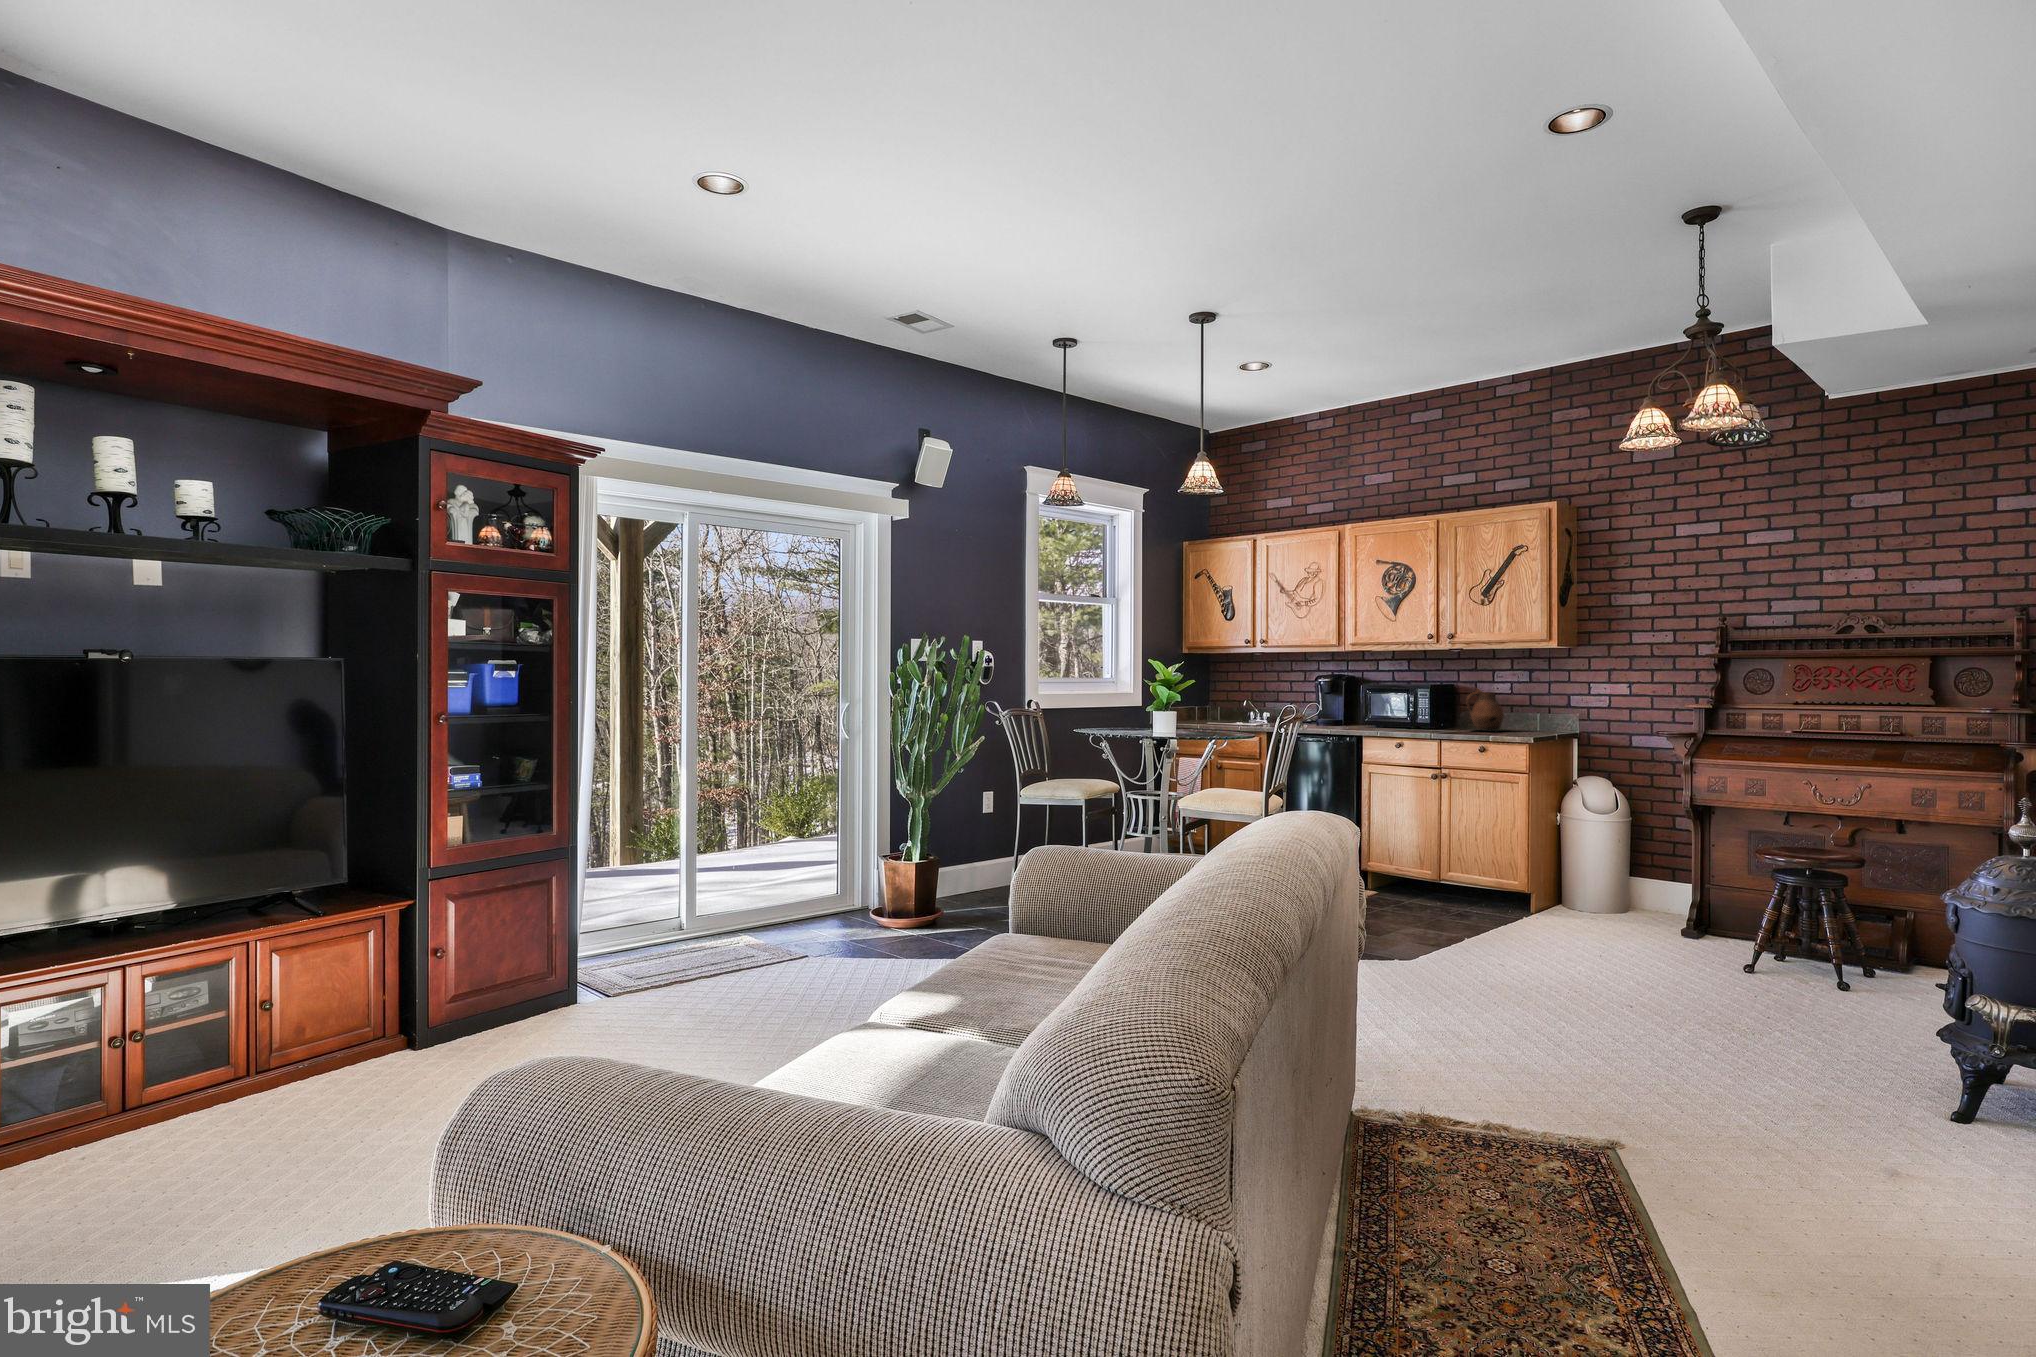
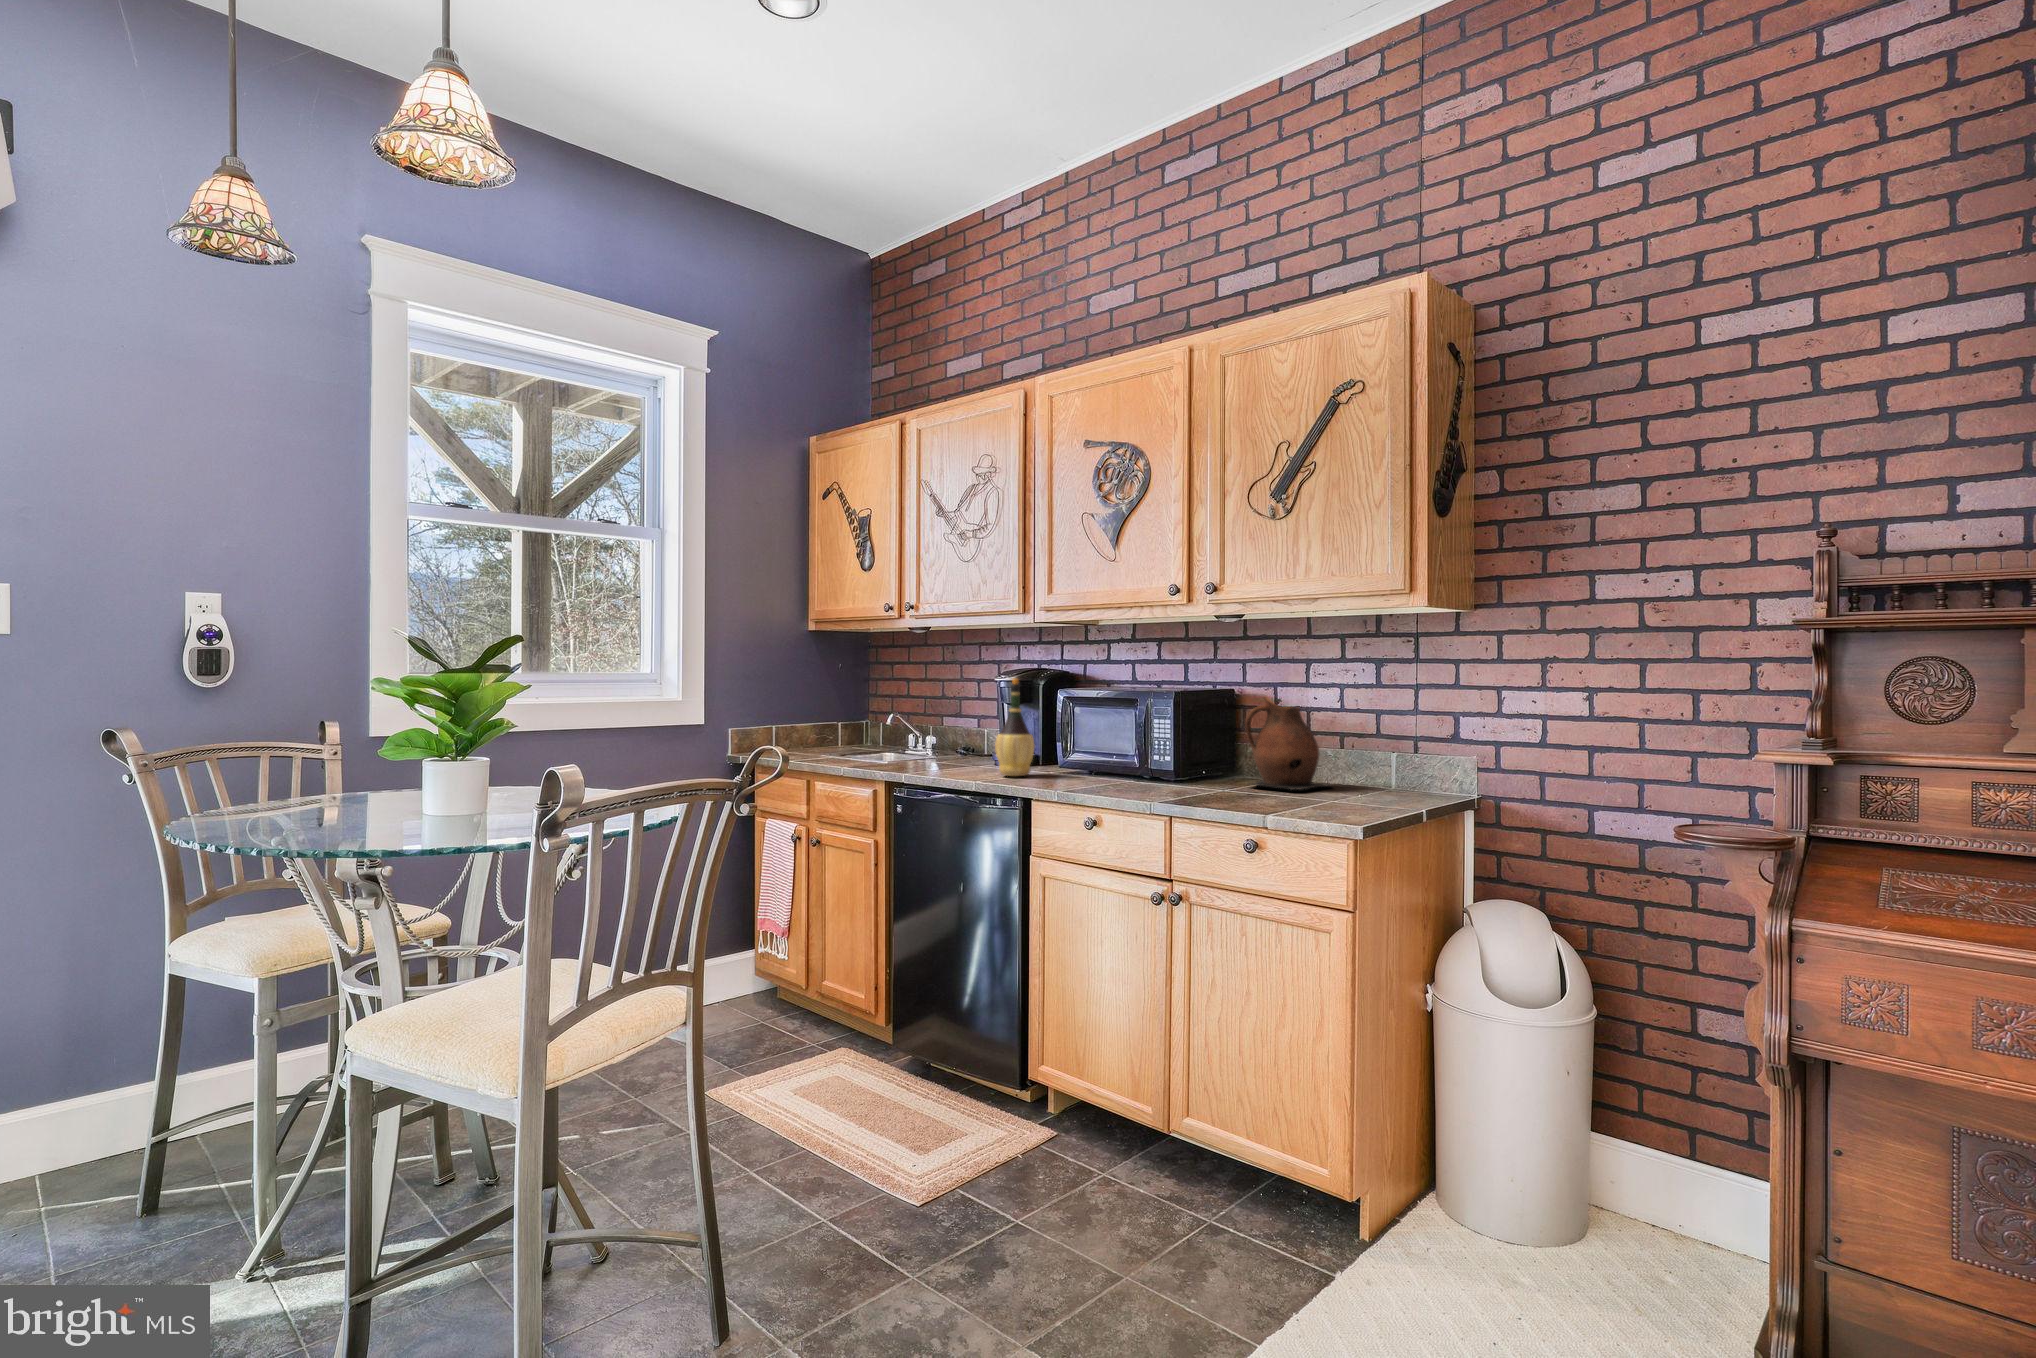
wine bottle: none [1334,680,1354,728] -> present [995,678,1035,776]

